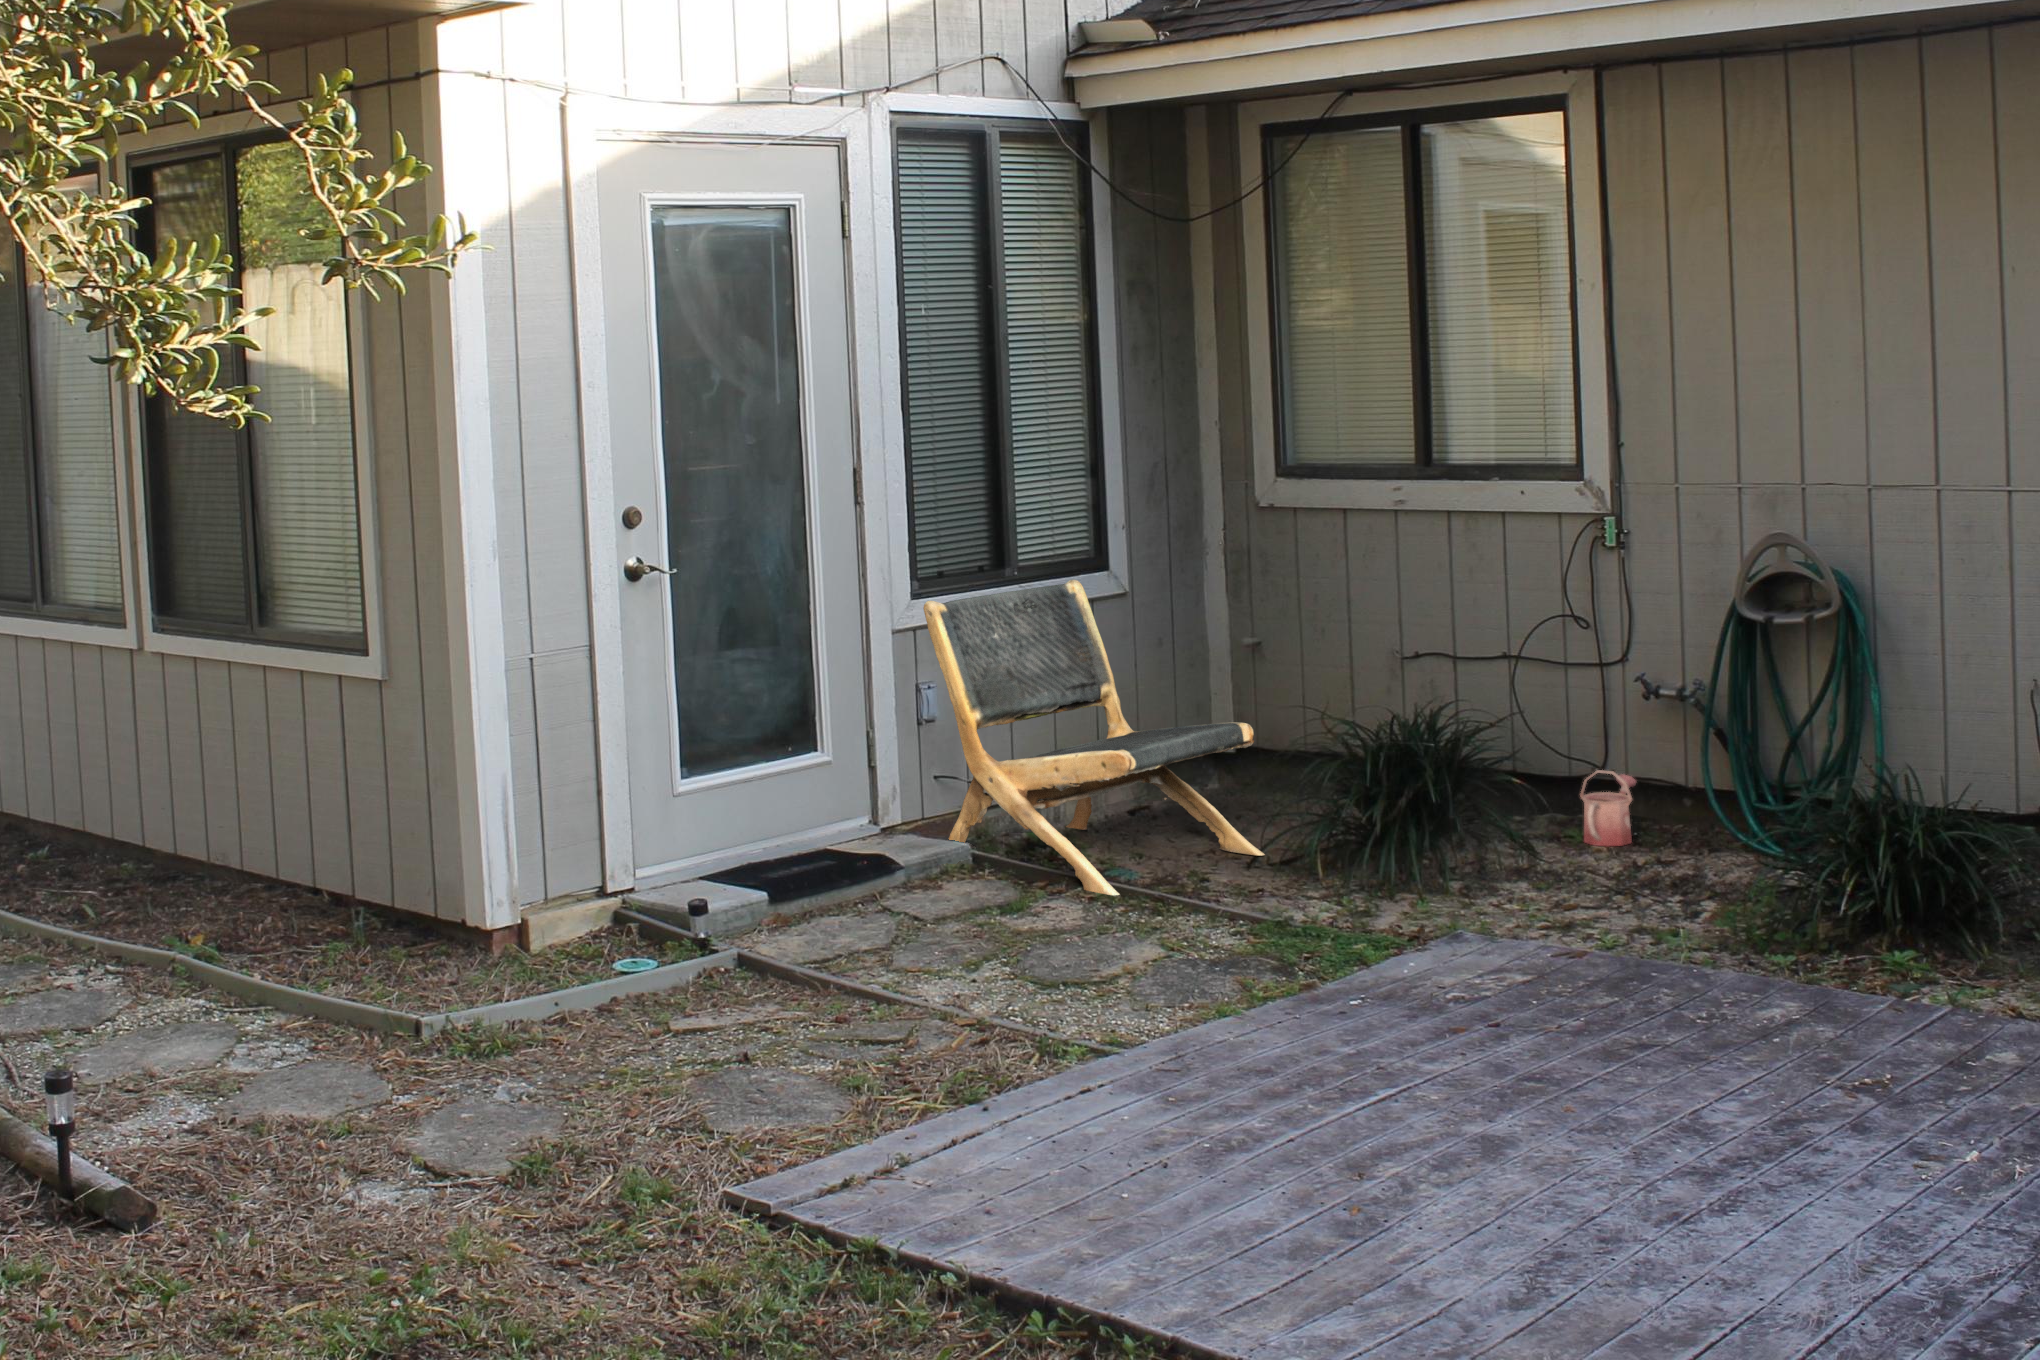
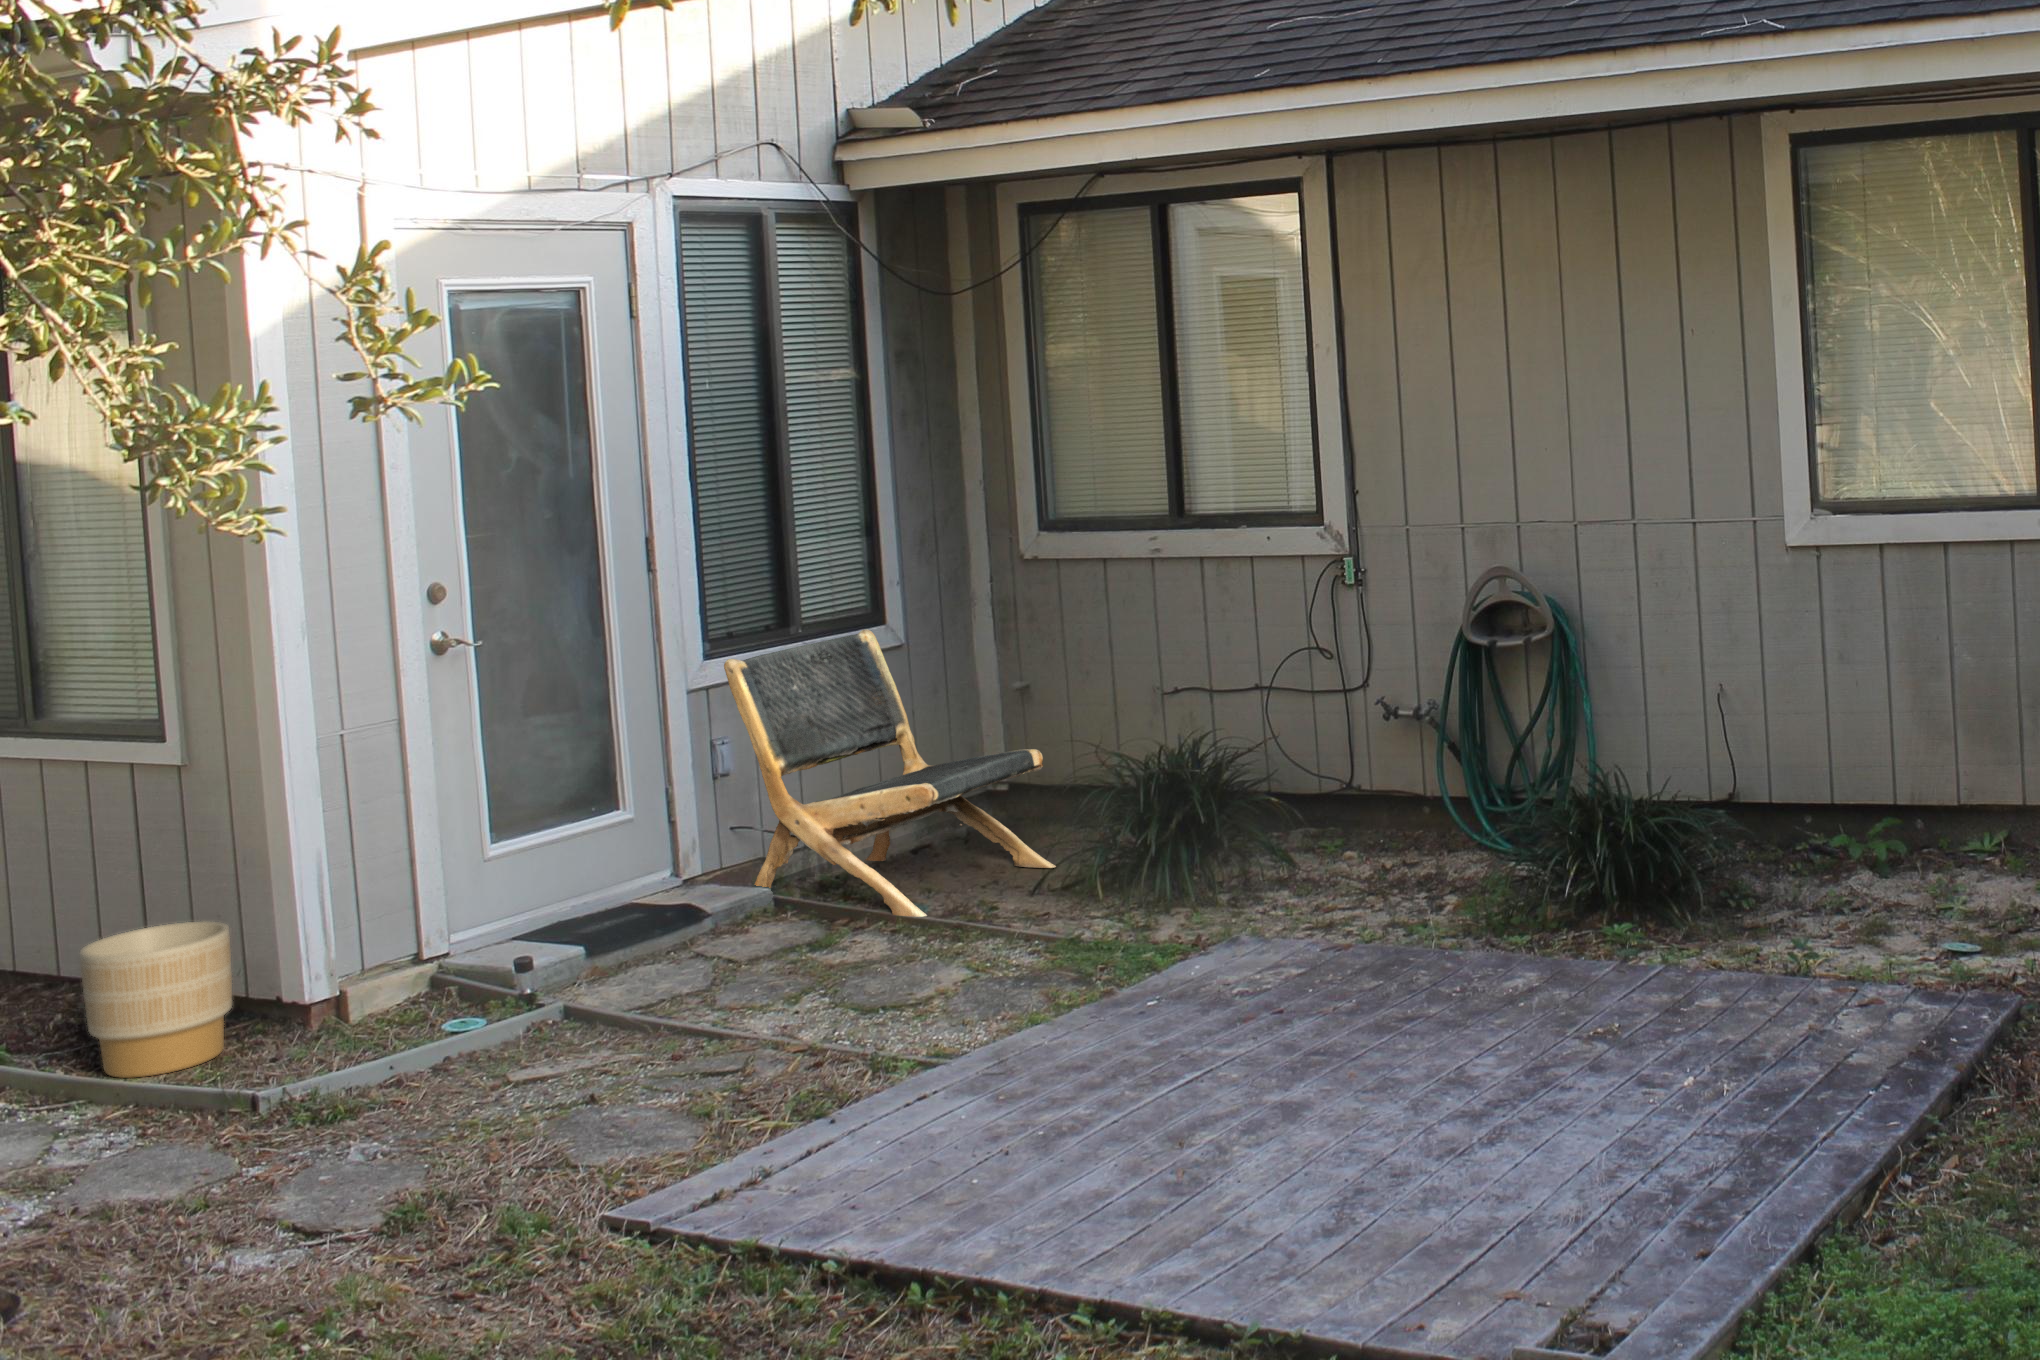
watering can: present [1580,770,1636,846] -> none [1329,764,1376,830]
planter: none [298,825,432,974] -> present [80,921,232,1078]

